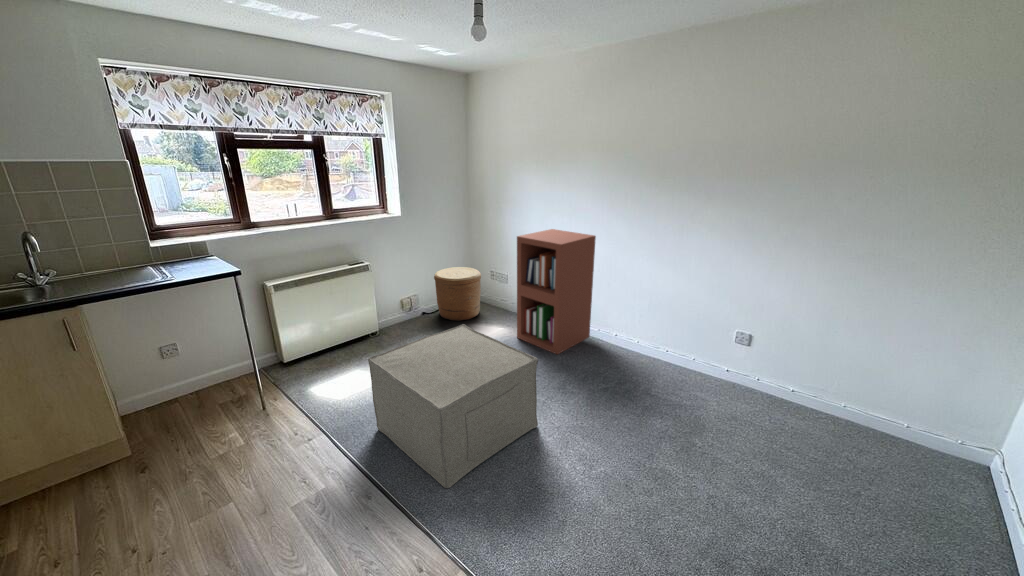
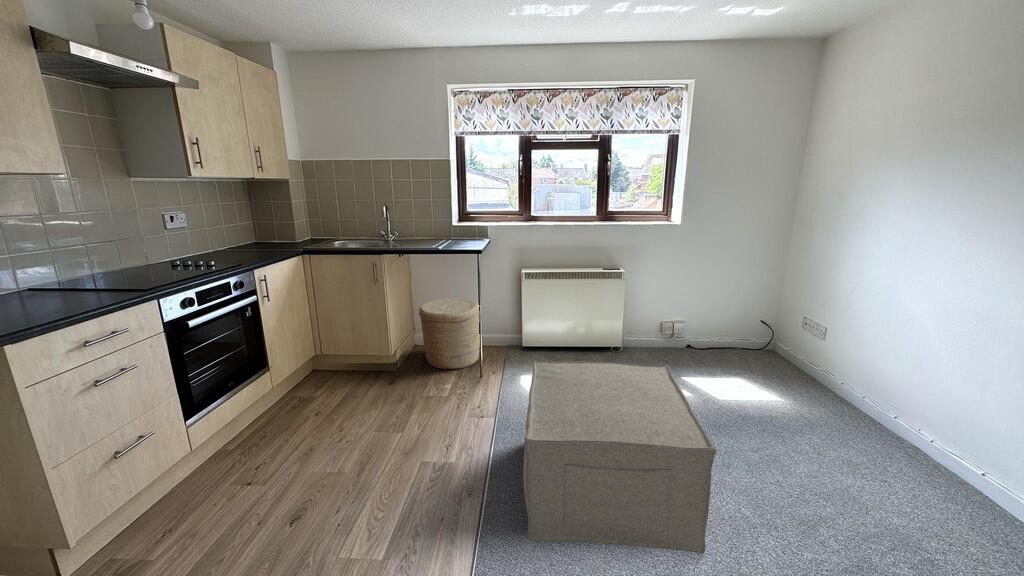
bookshelf: present [517,229,596,354] -> none [794,268,1012,484]
woven basket: present [434,267,481,321] -> present [419,298,480,369]

